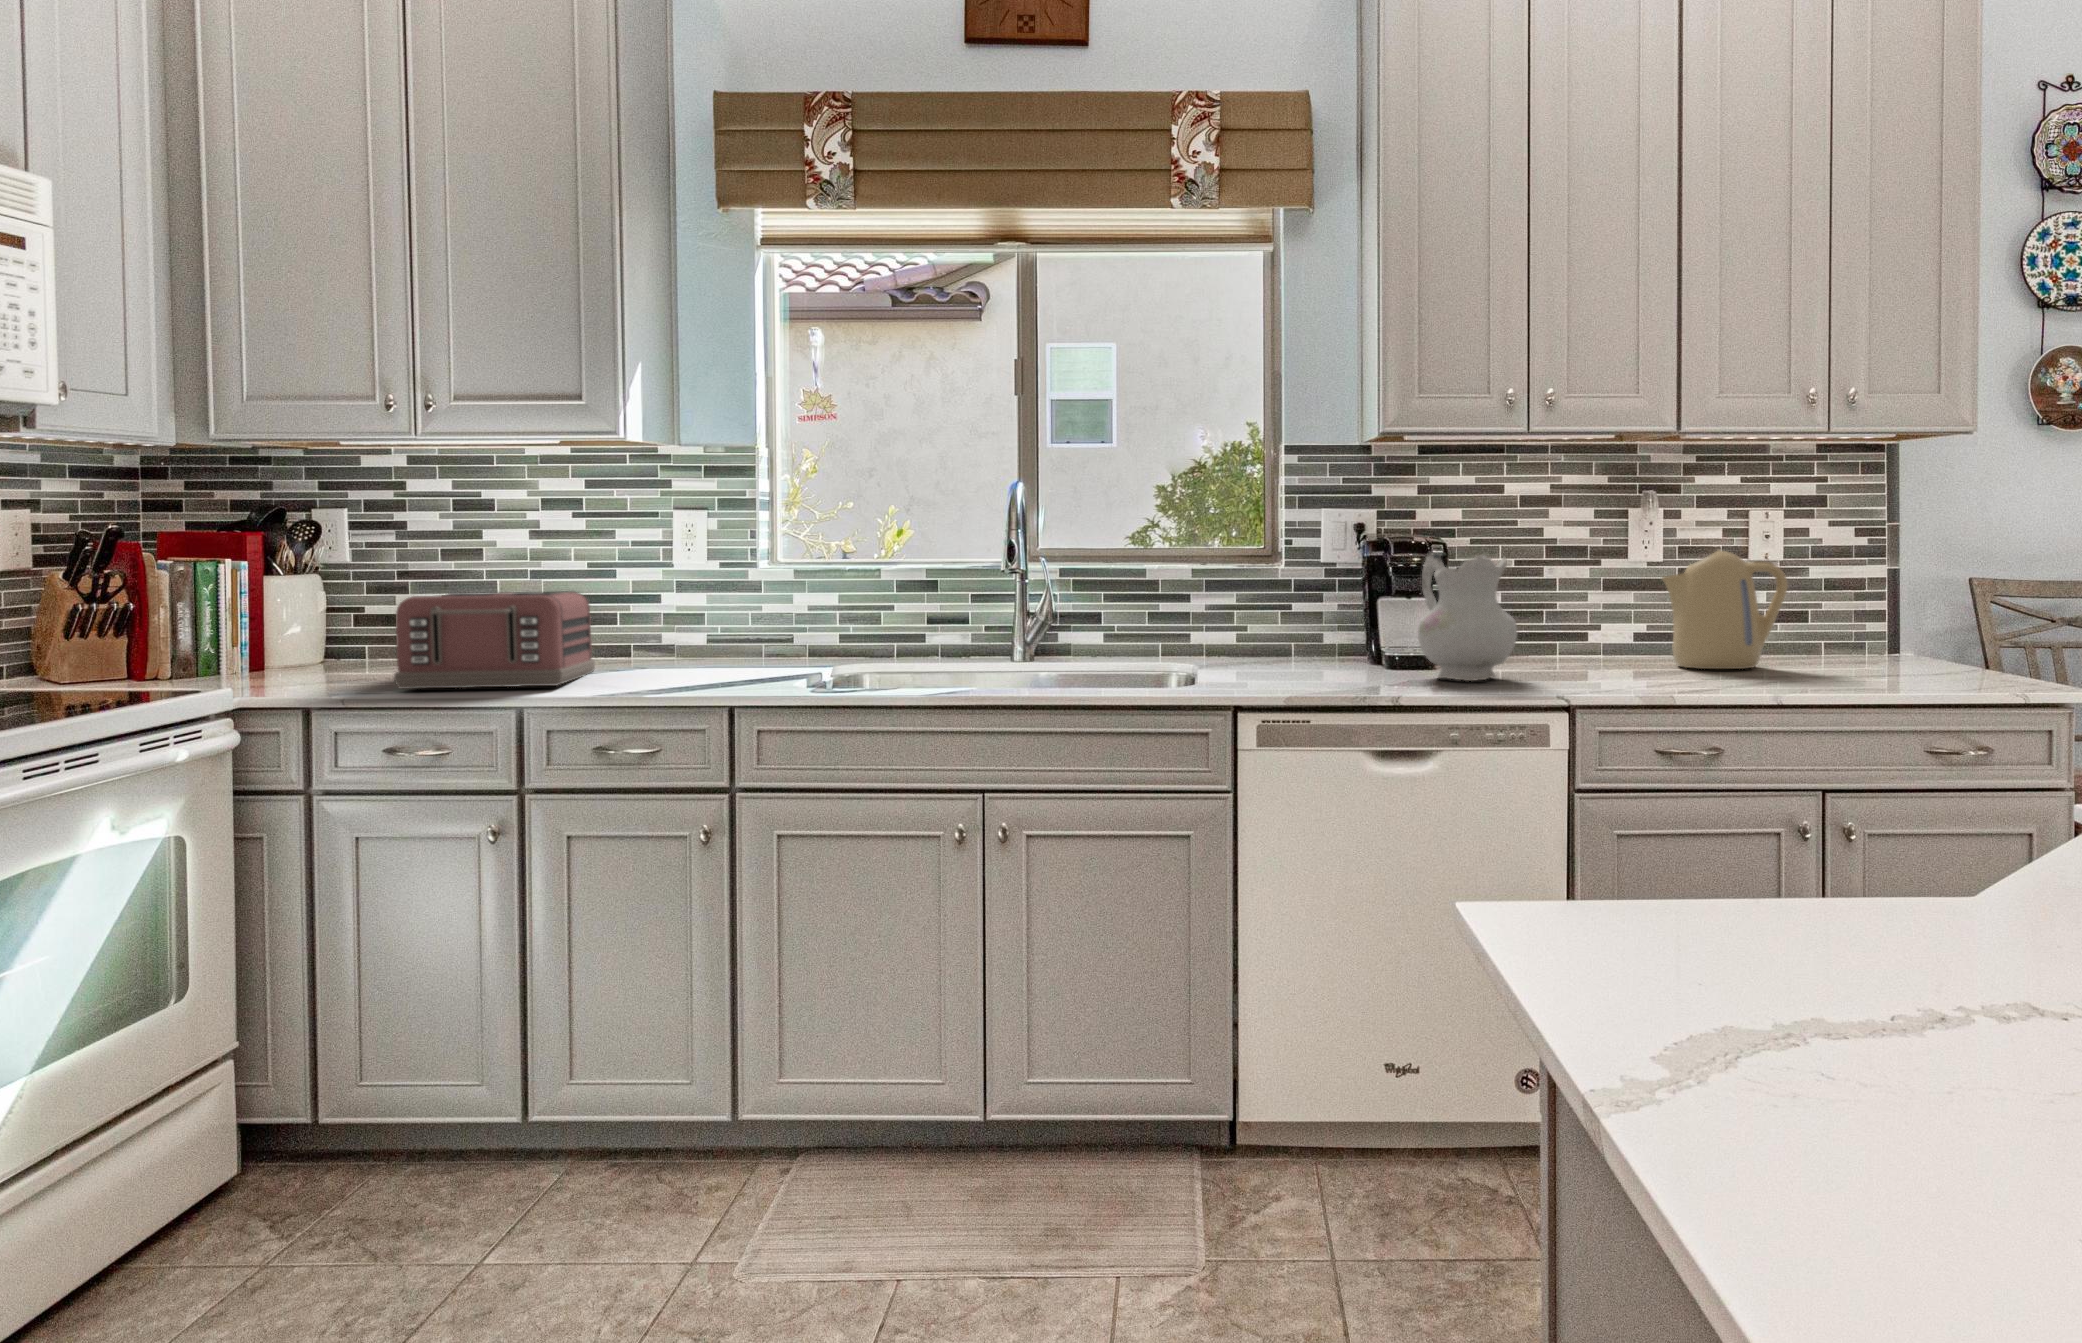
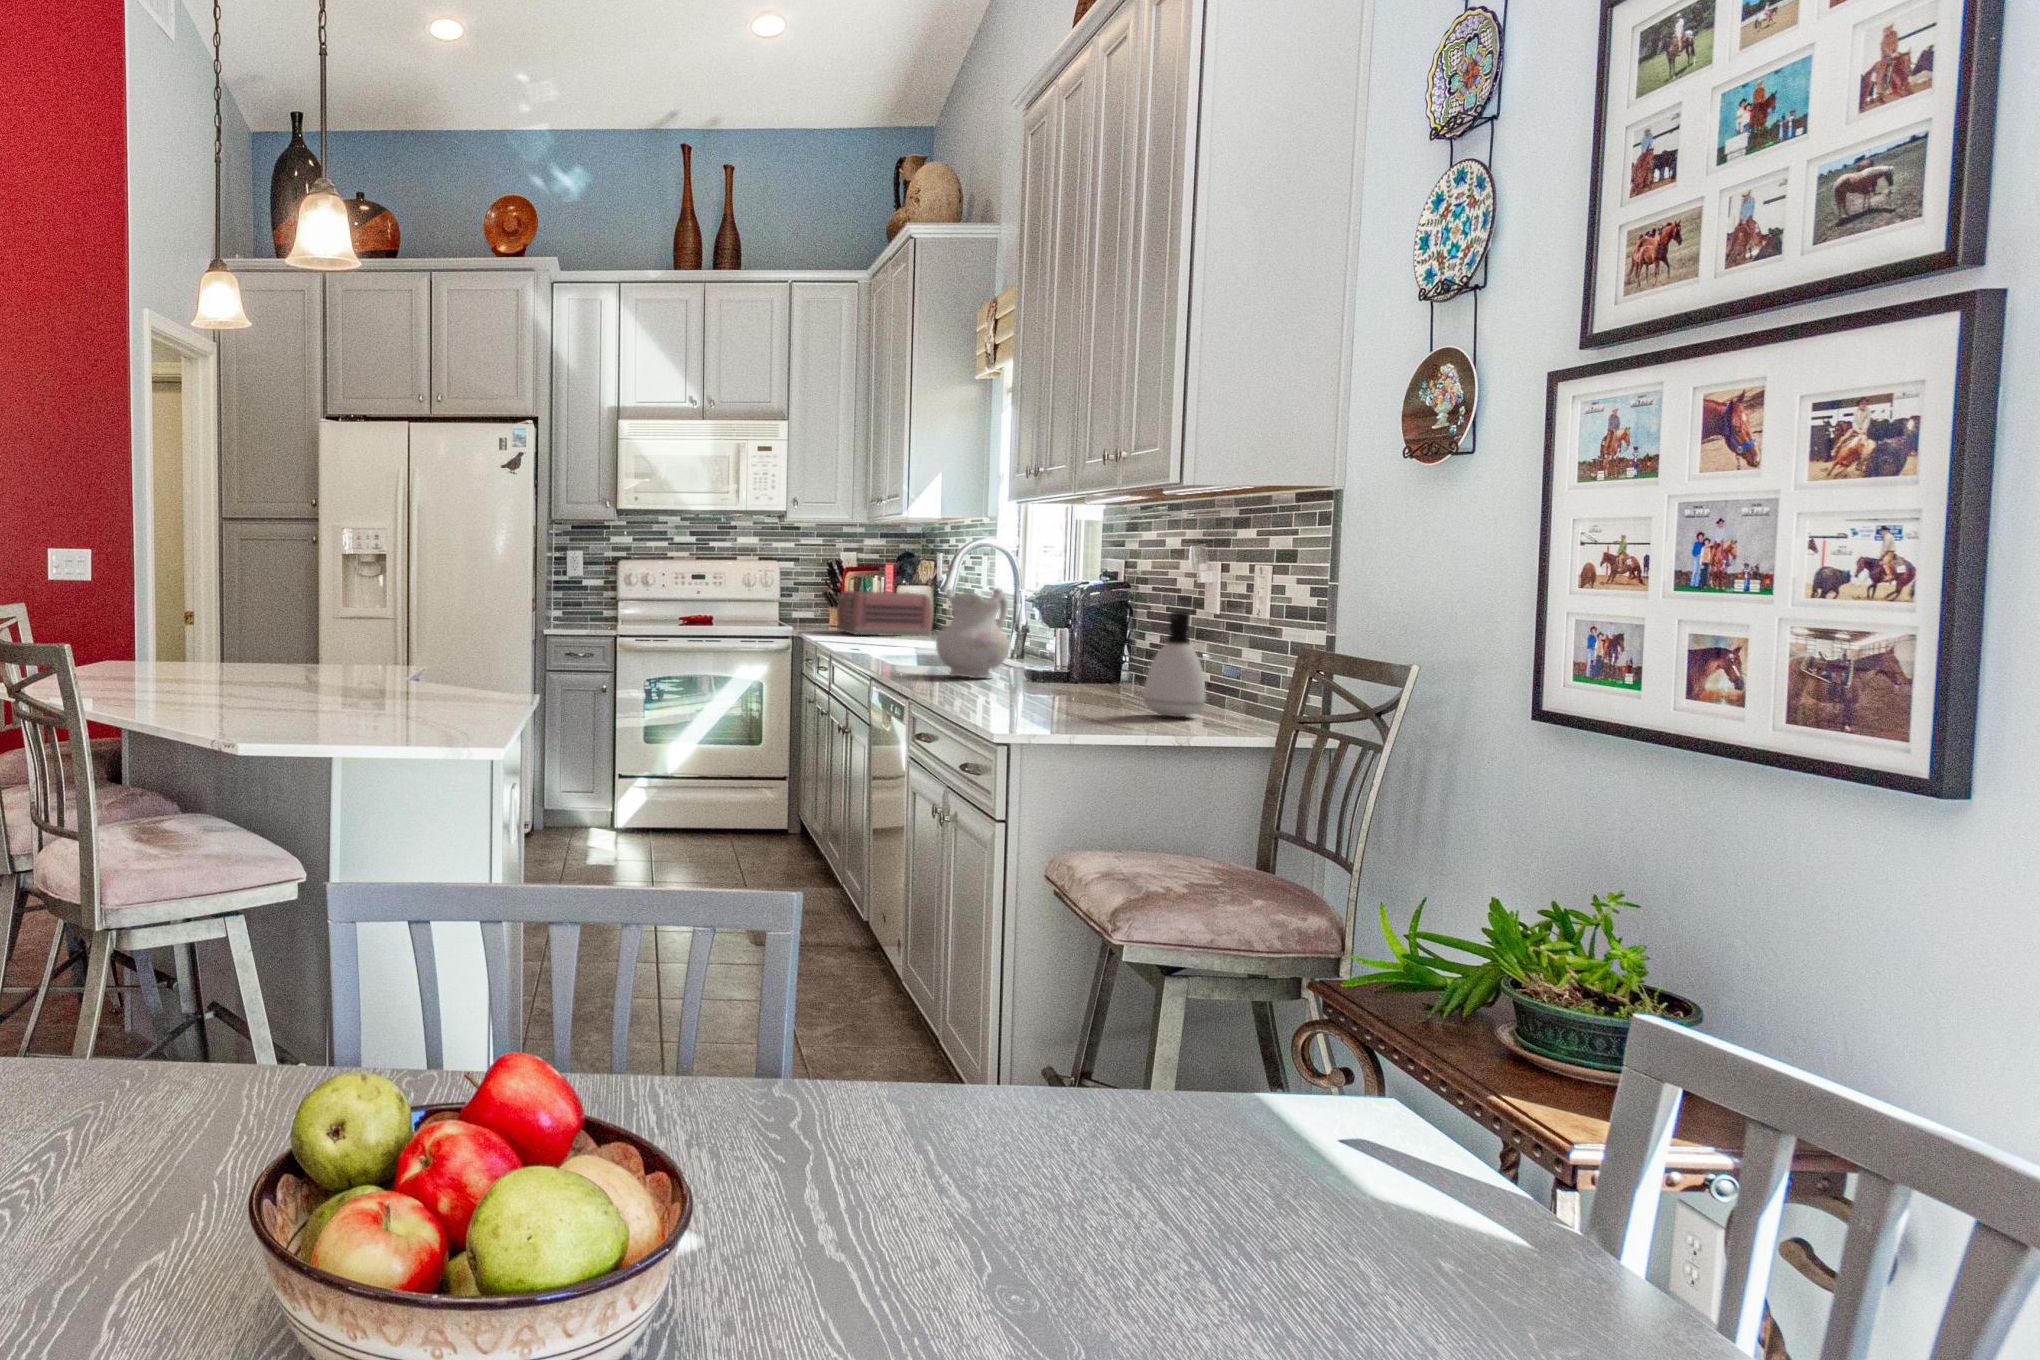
kettle: present [1661,551,1788,669] -> none [1060,596,1141,703]
soap dispenser: none [1829,558,1893,663] -> present [1143,611,1206,717]

